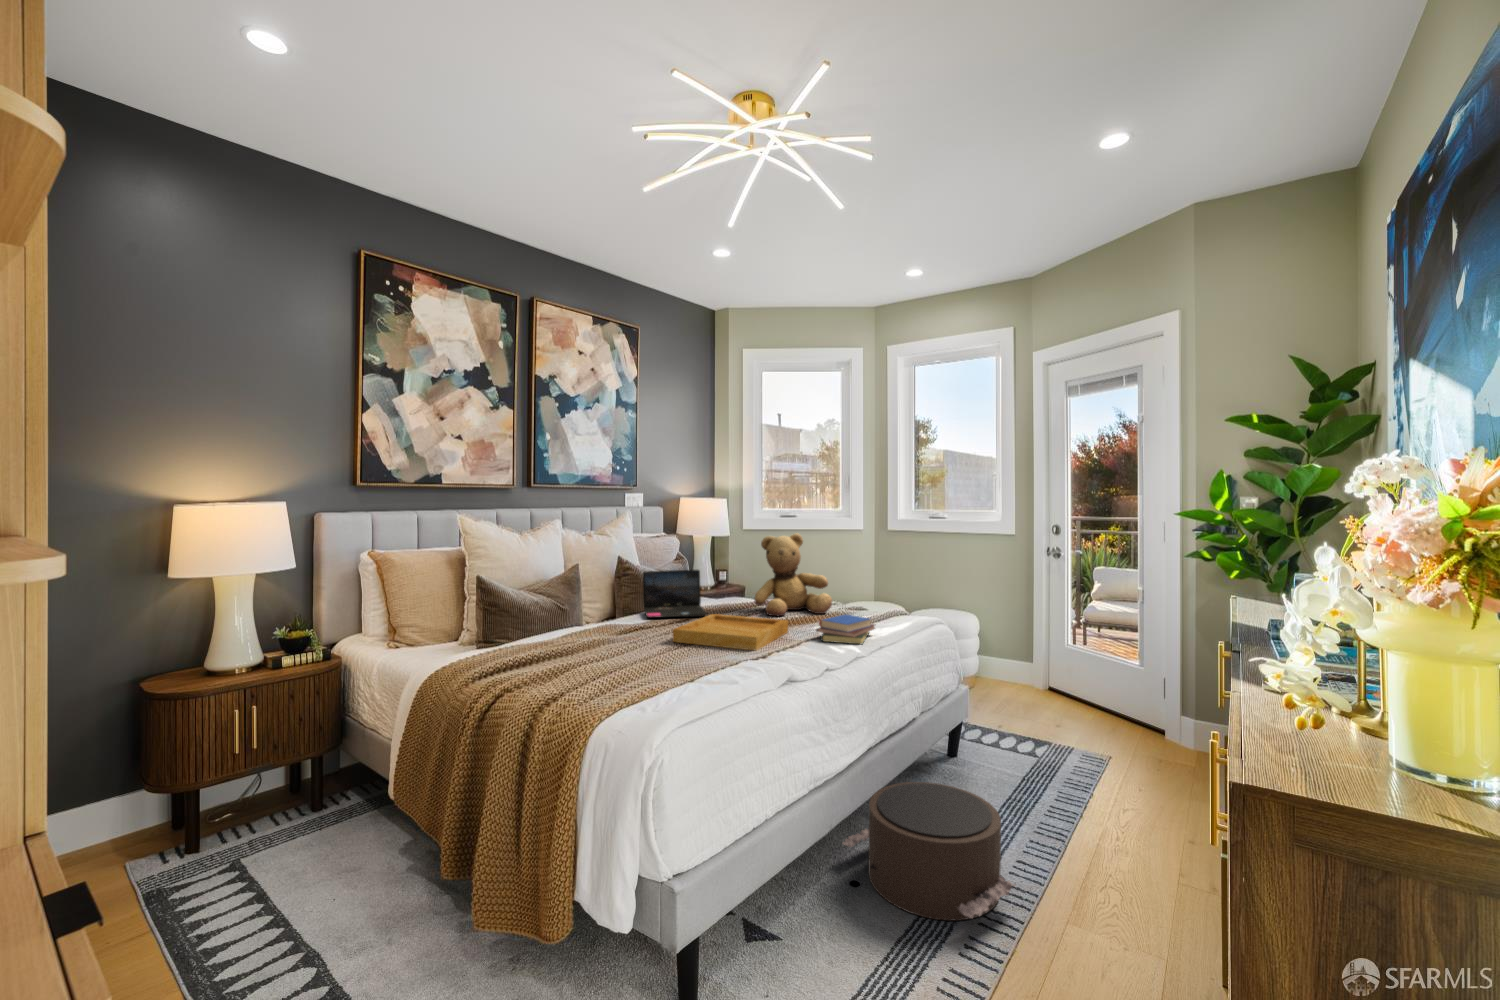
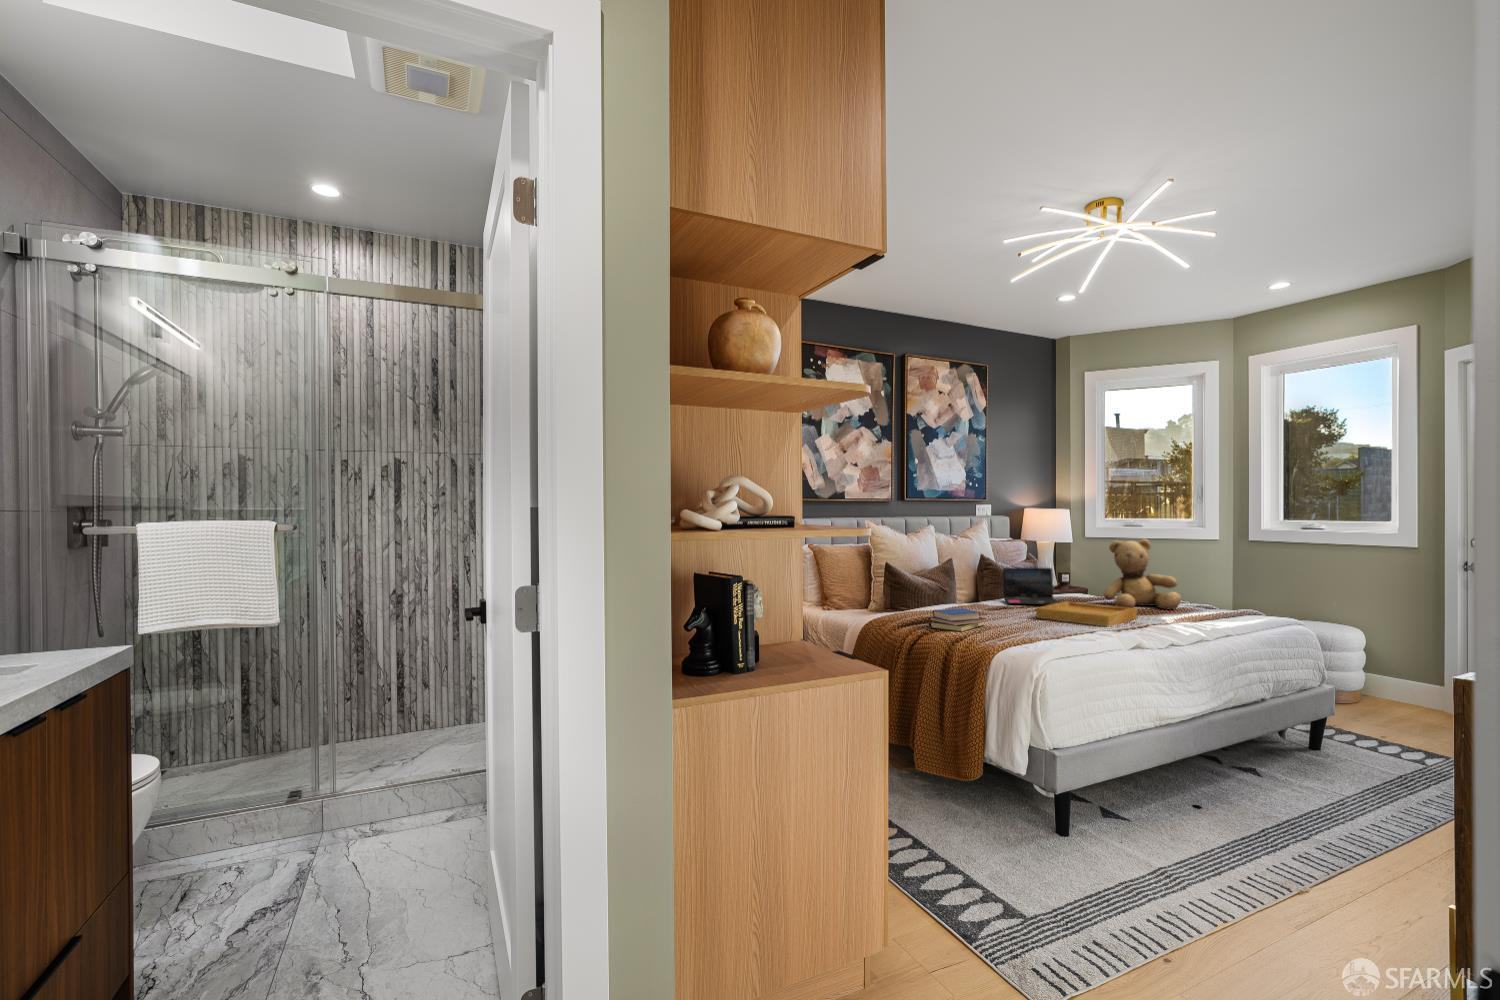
book: present [816,614,875,644] -> present [928,608,986,632]
pouf: present [842,782,1016,921] -> none [1188,744,1359,846]

